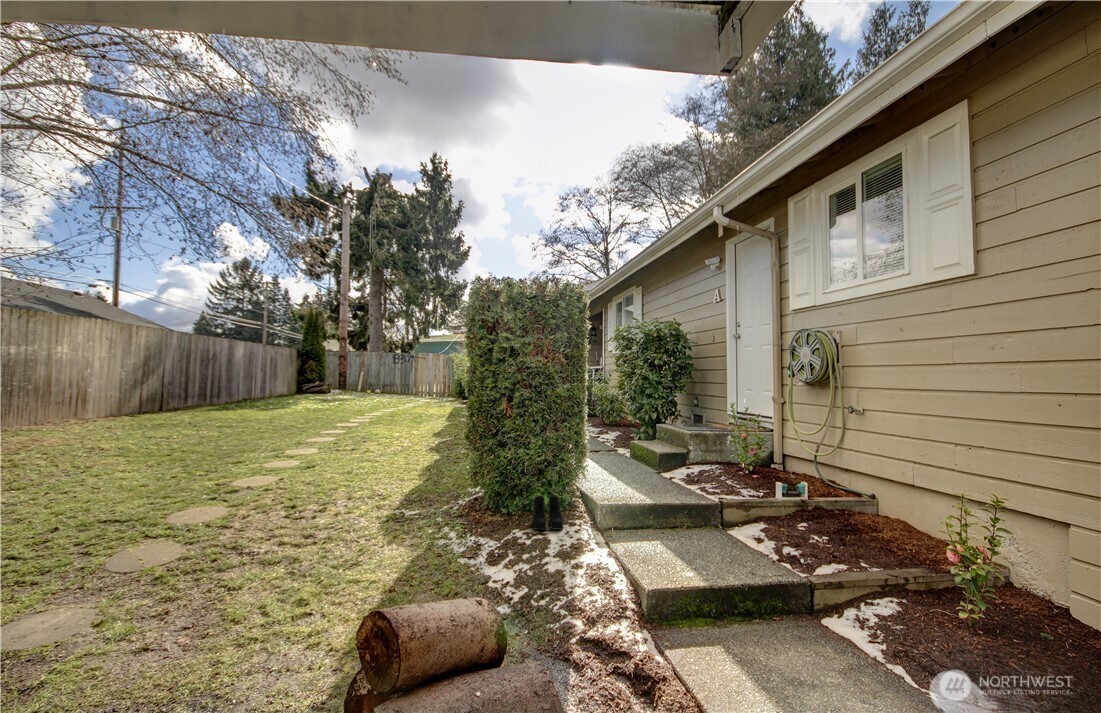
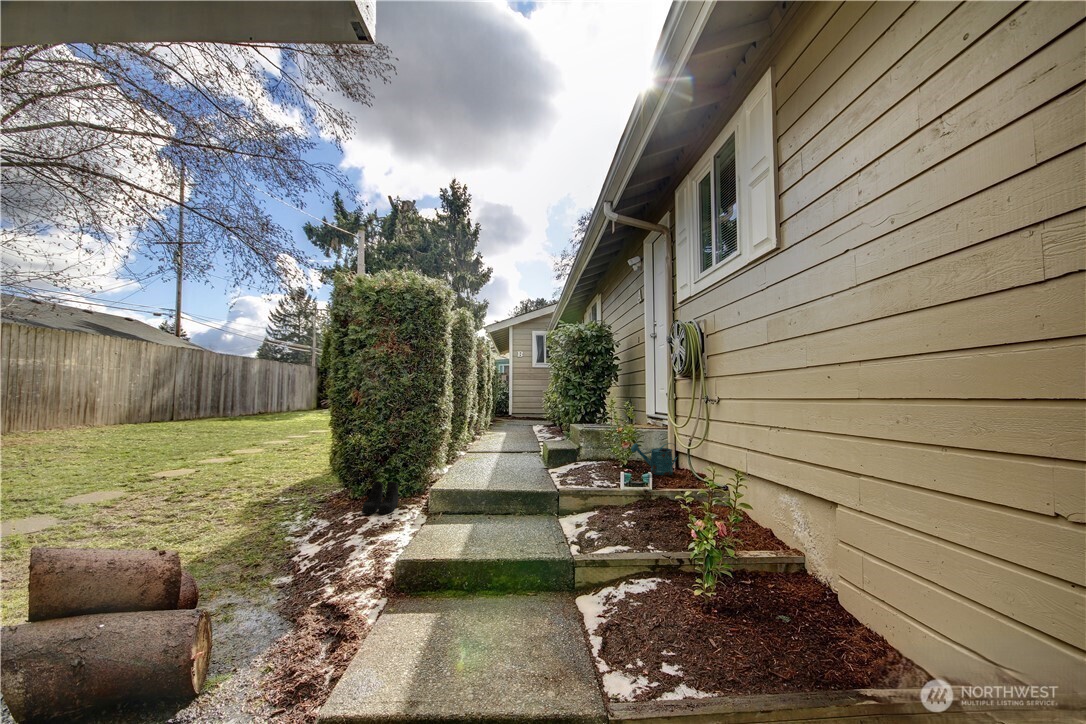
watering can: none [751,448,791,480] -> present [631,443,677,475]

